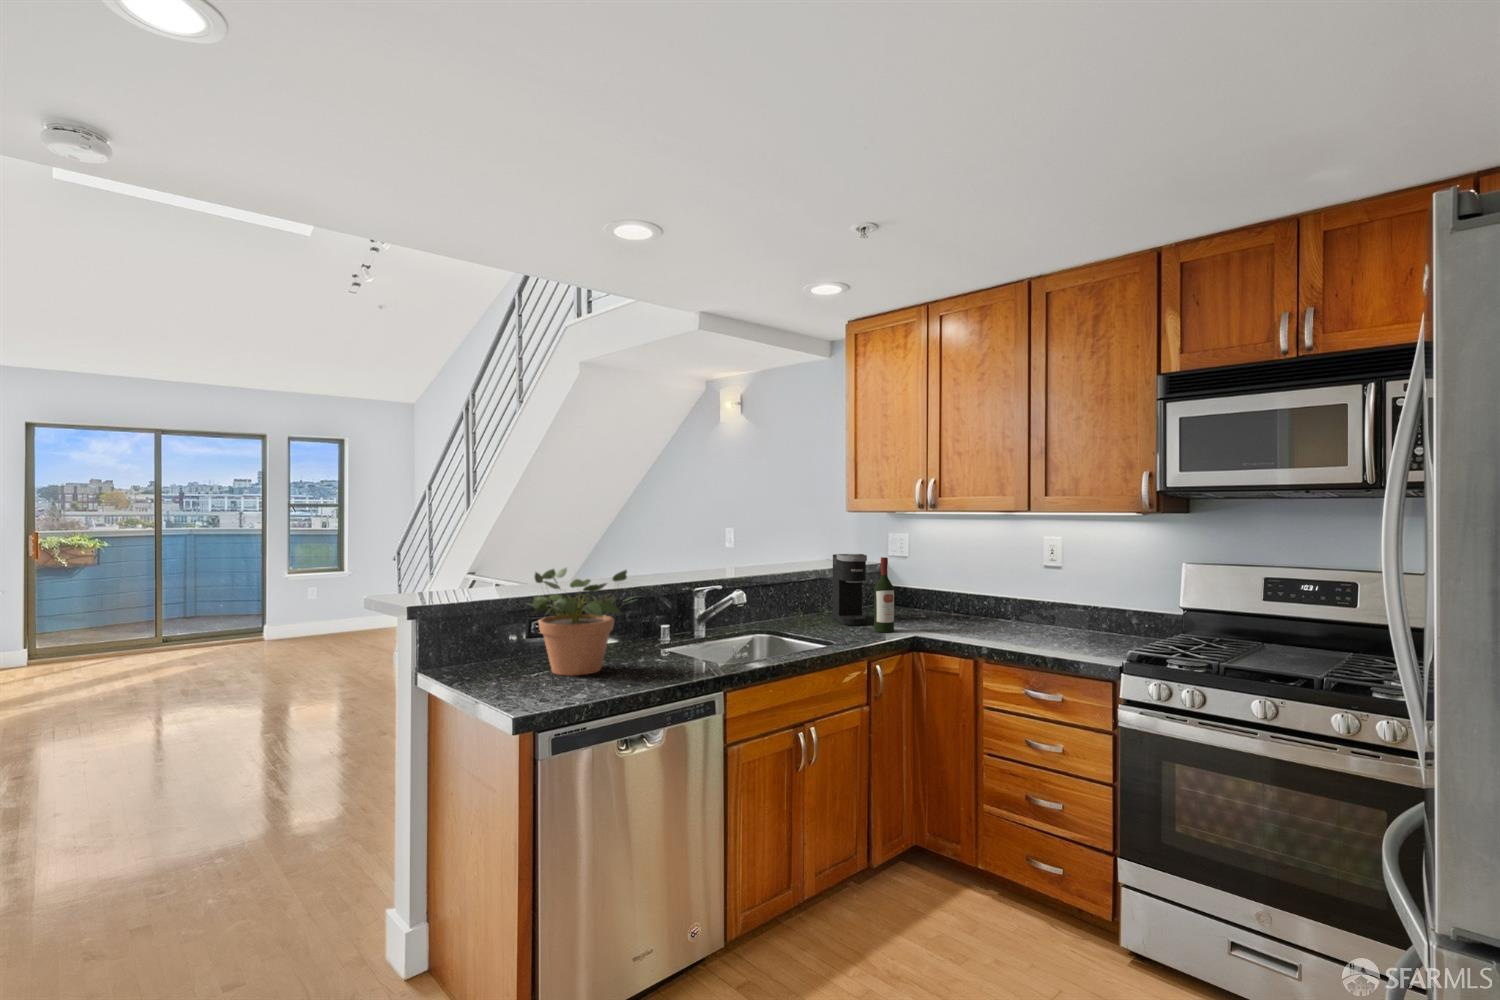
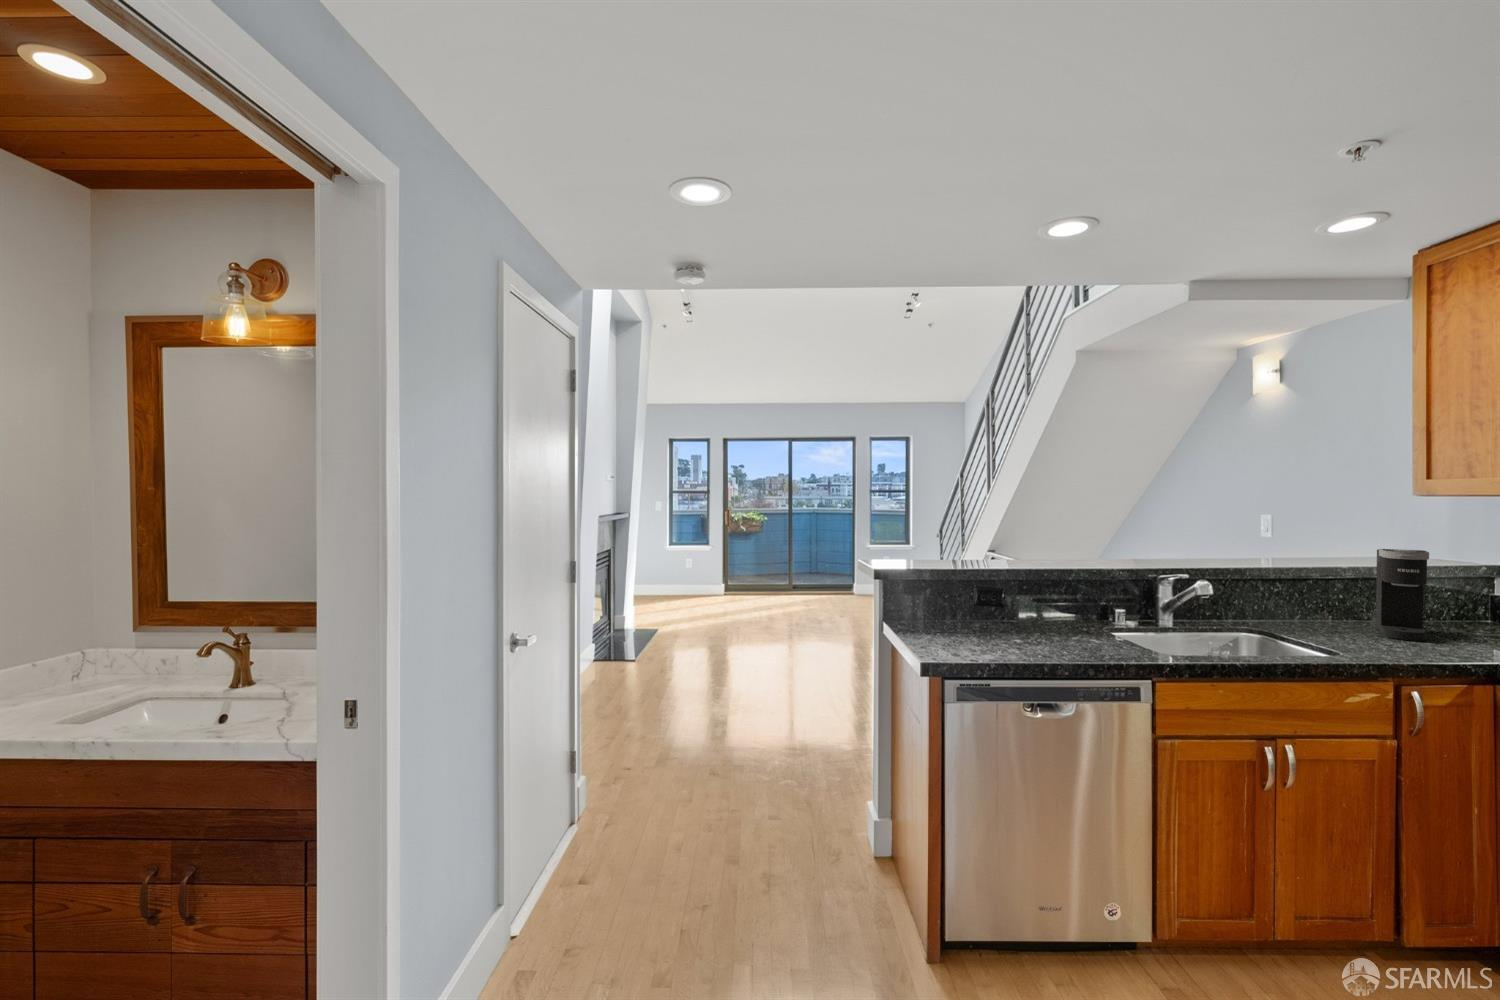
wine bottle: present [874,557,894,632] -> none [1431,556,1468,655]
potted plant: present [527,568,633,676] -> none [956,545,1072,641]

